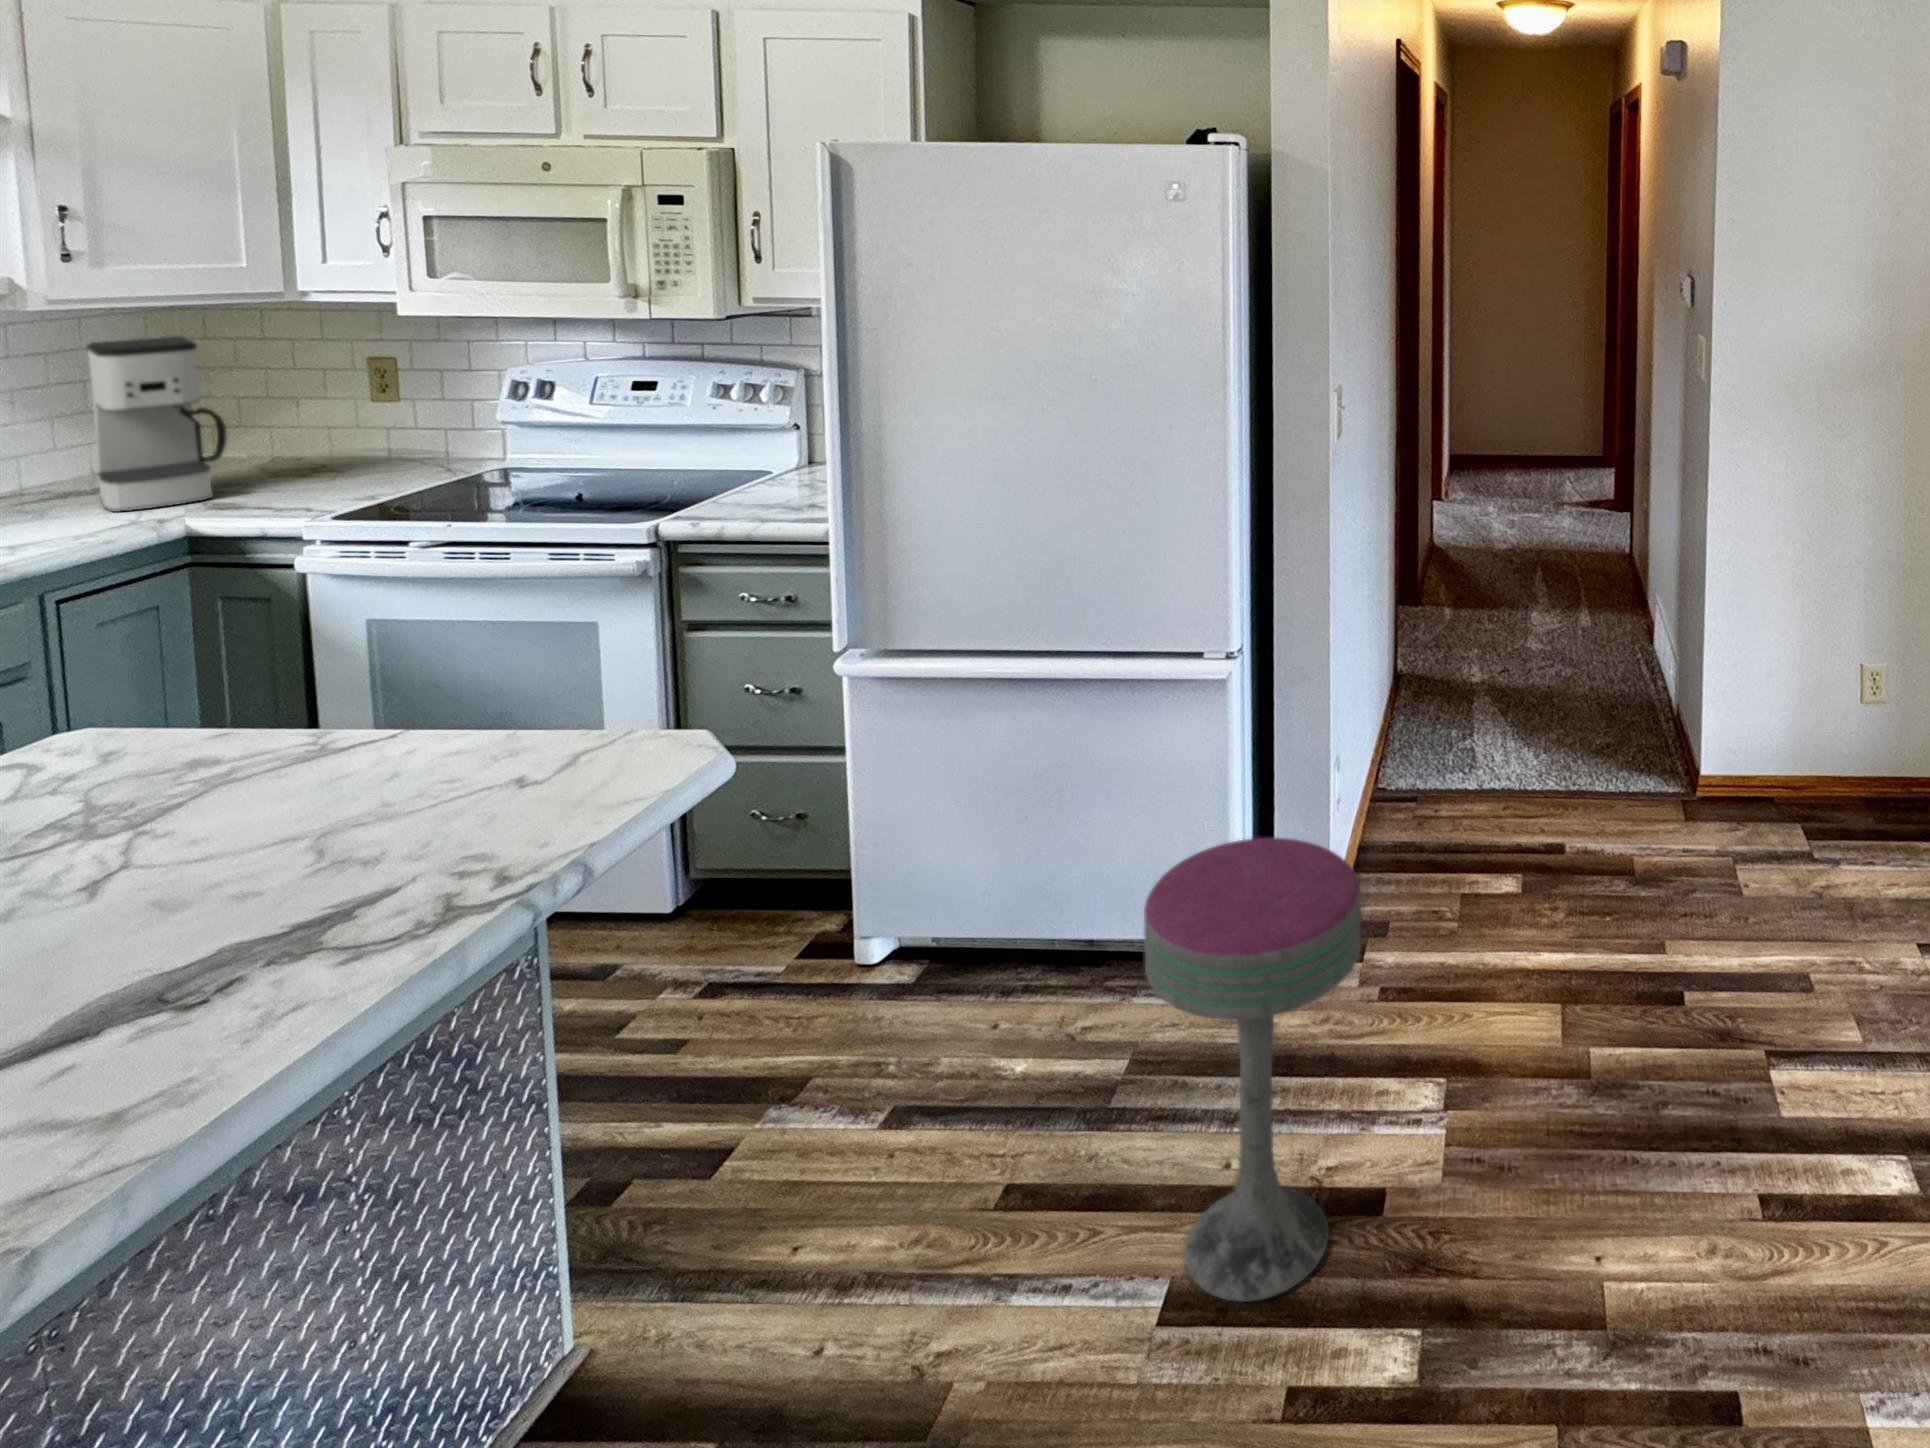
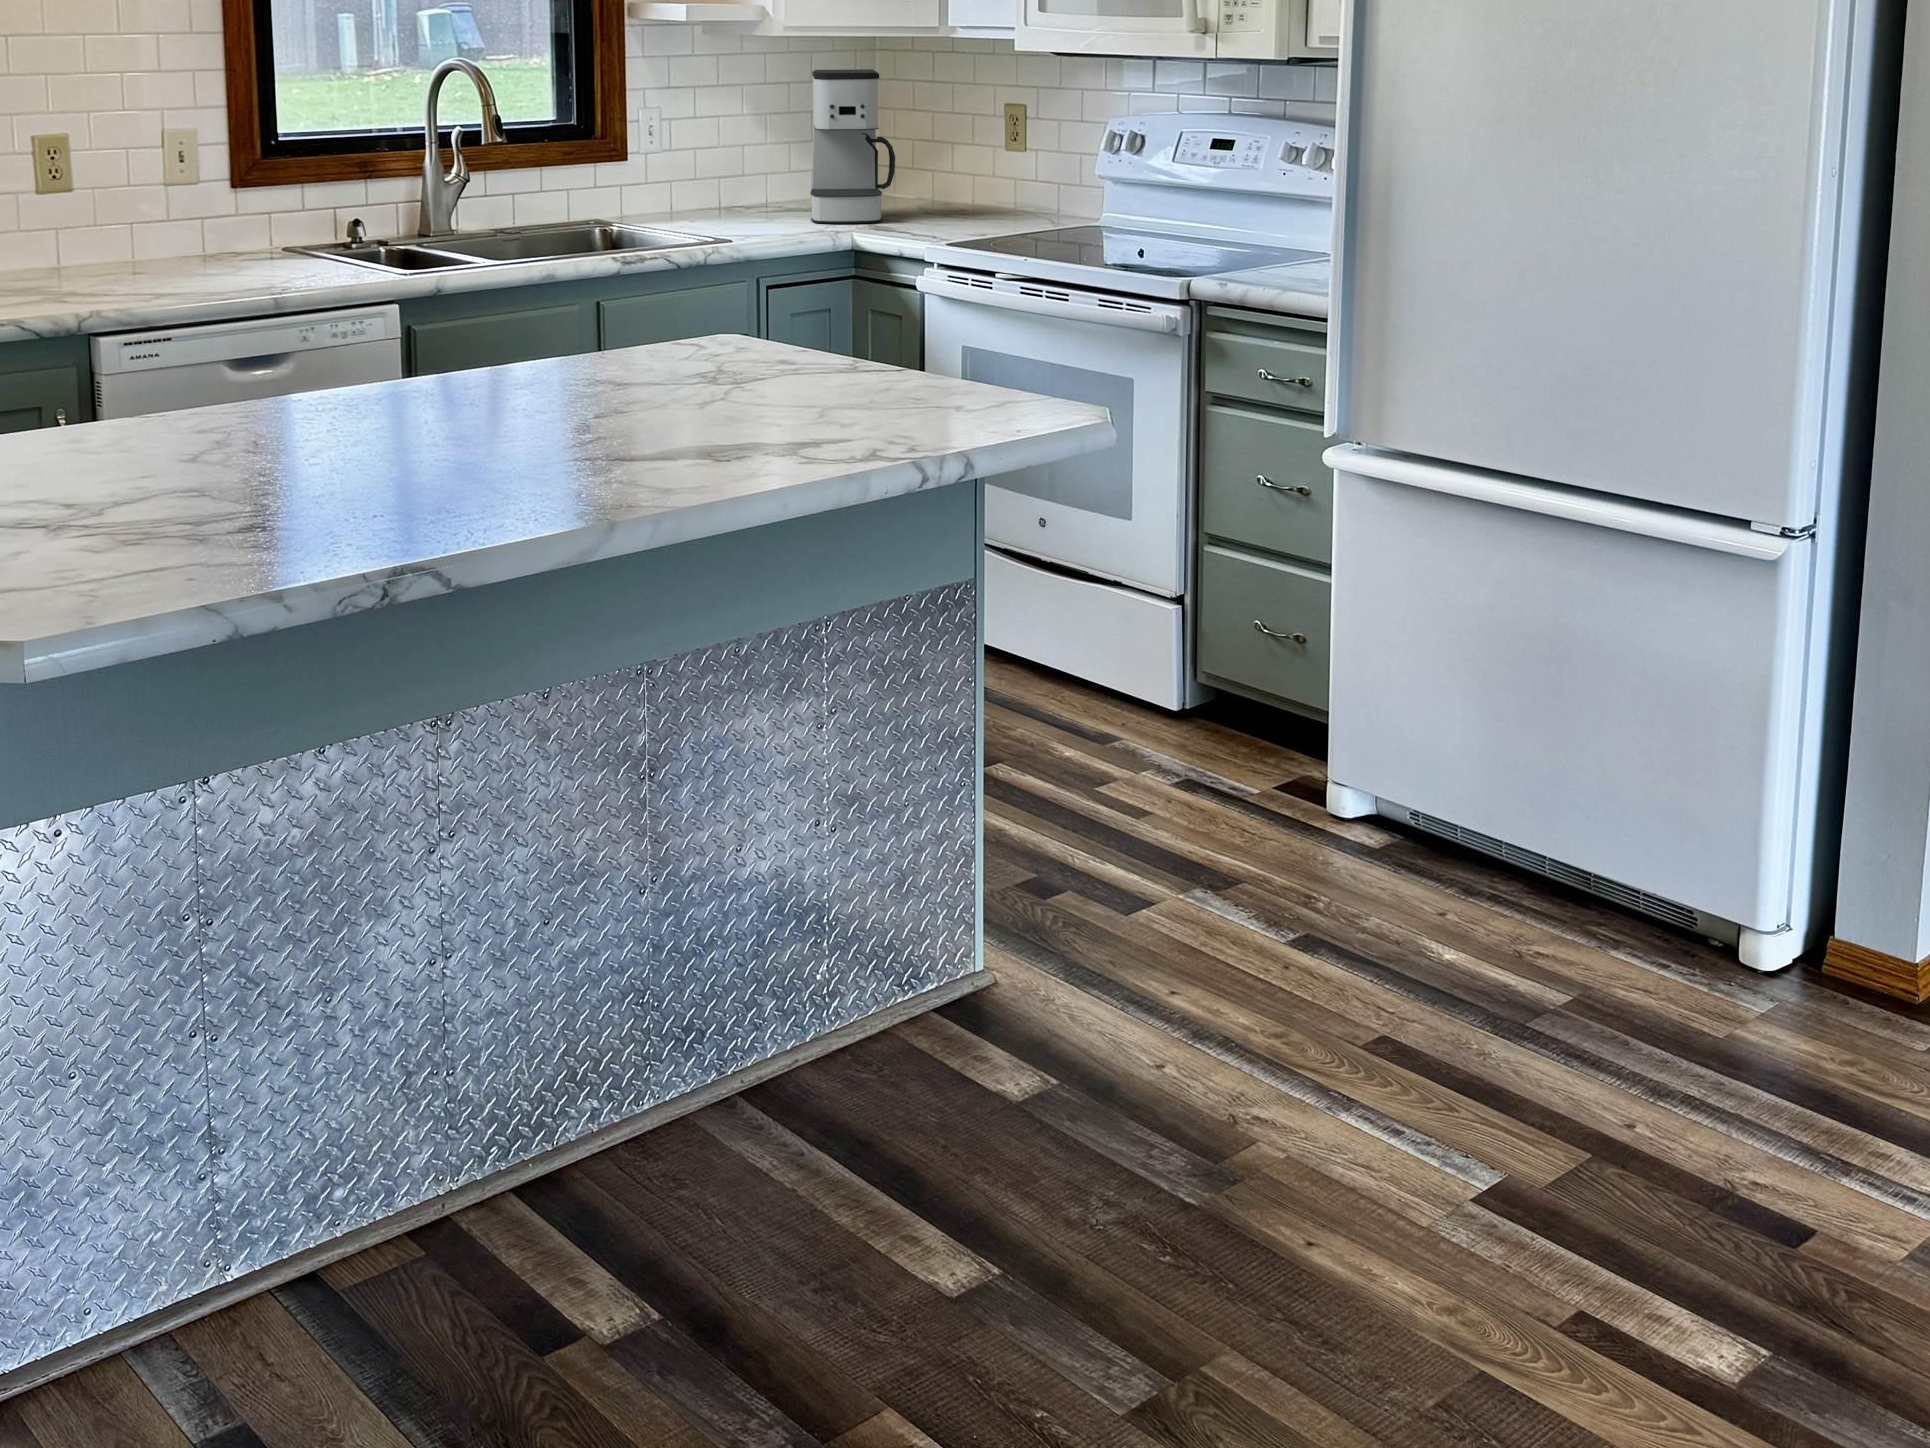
bar stool: present [1144,838,1361,1302] -> none [1506,696,1801,1252]

